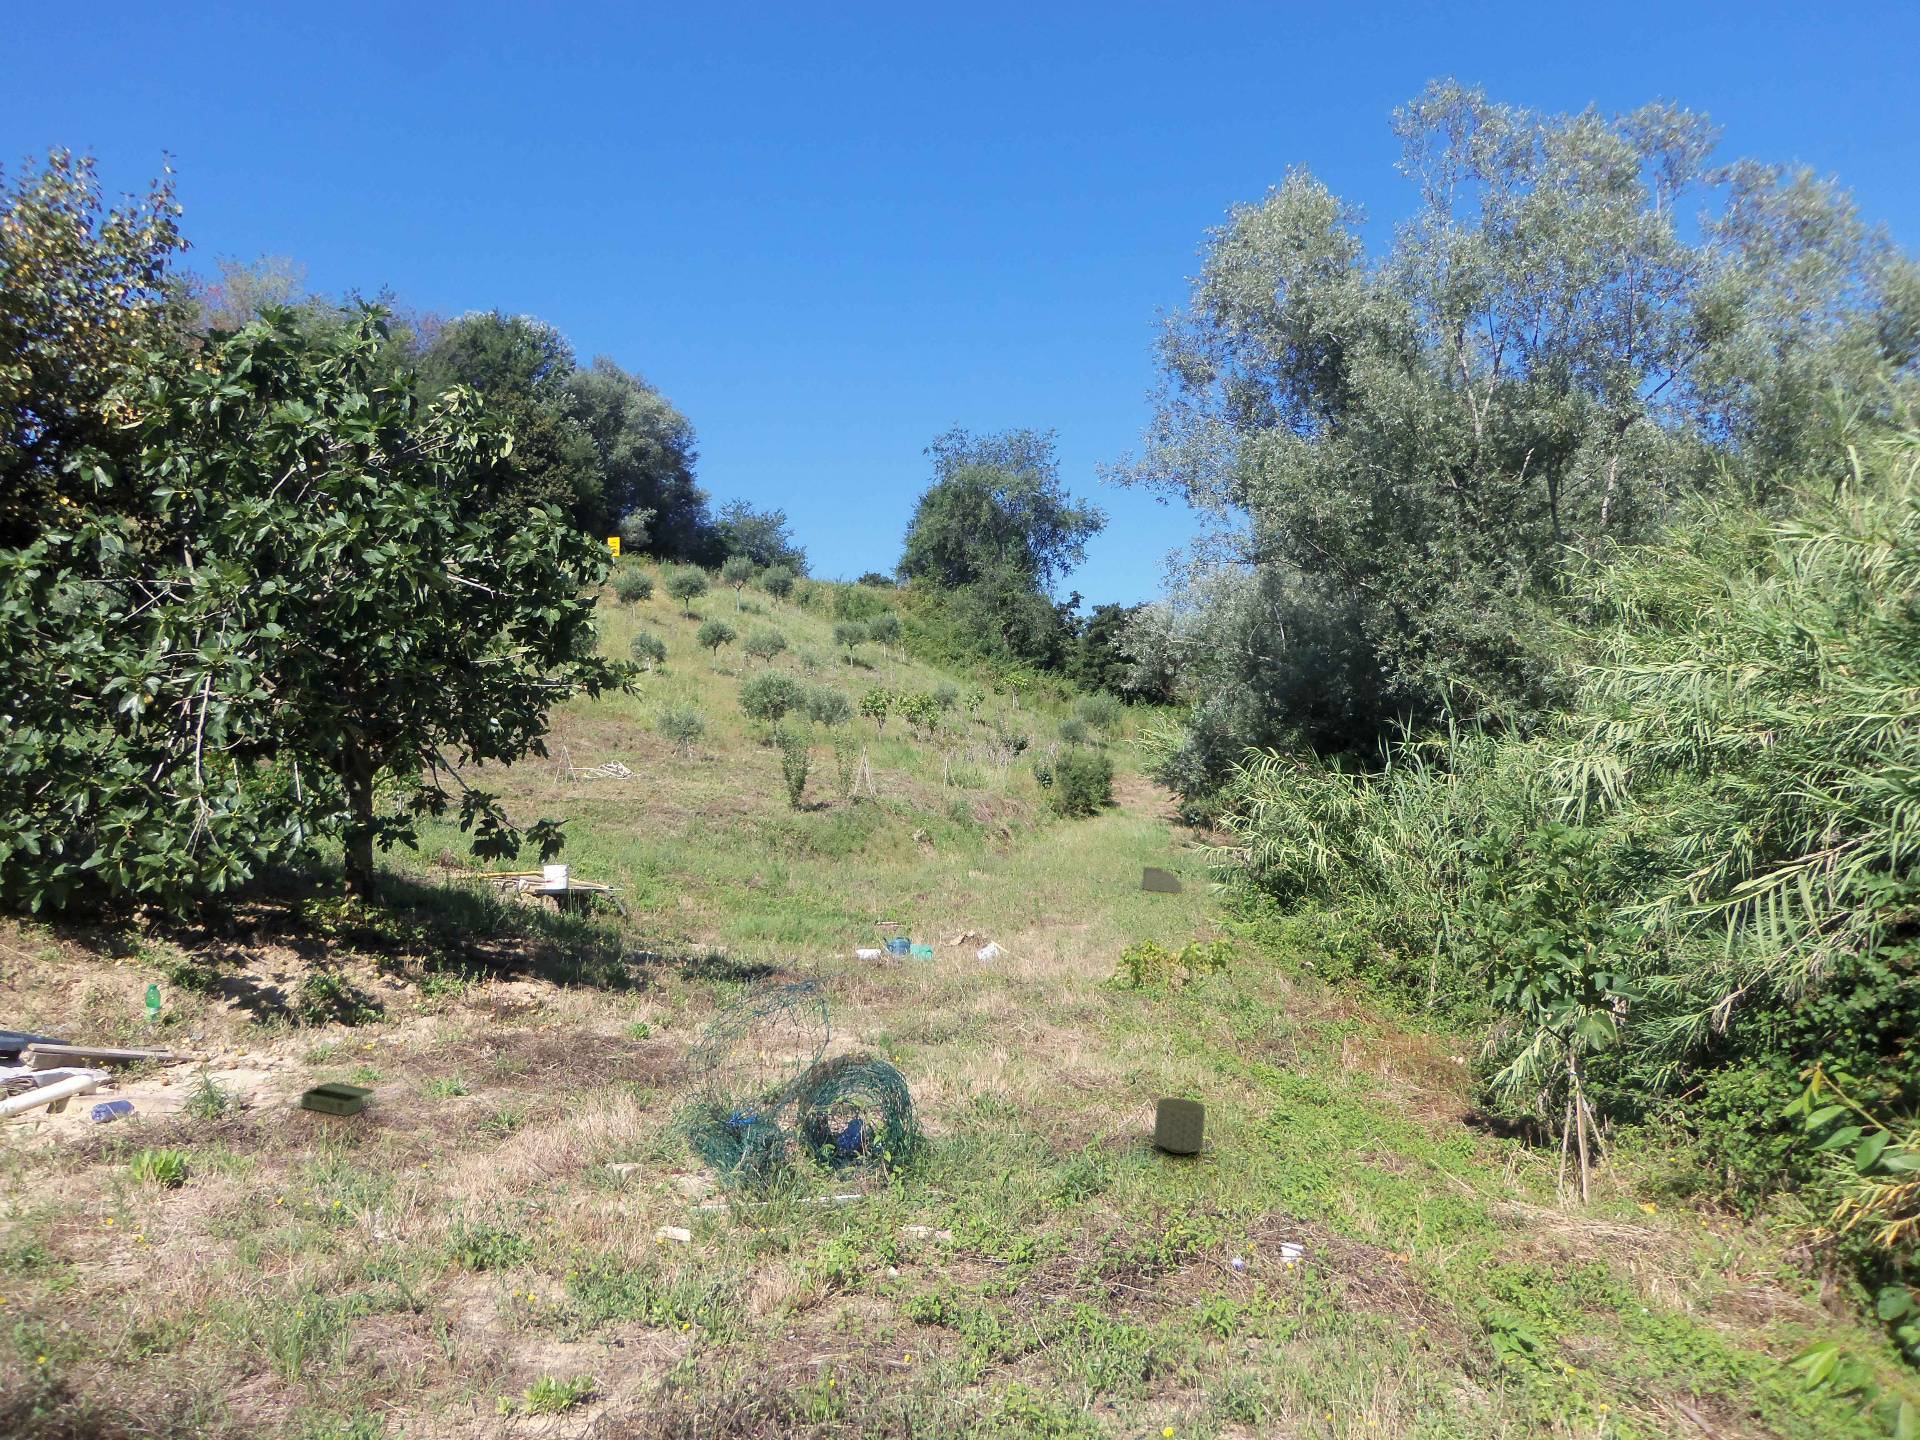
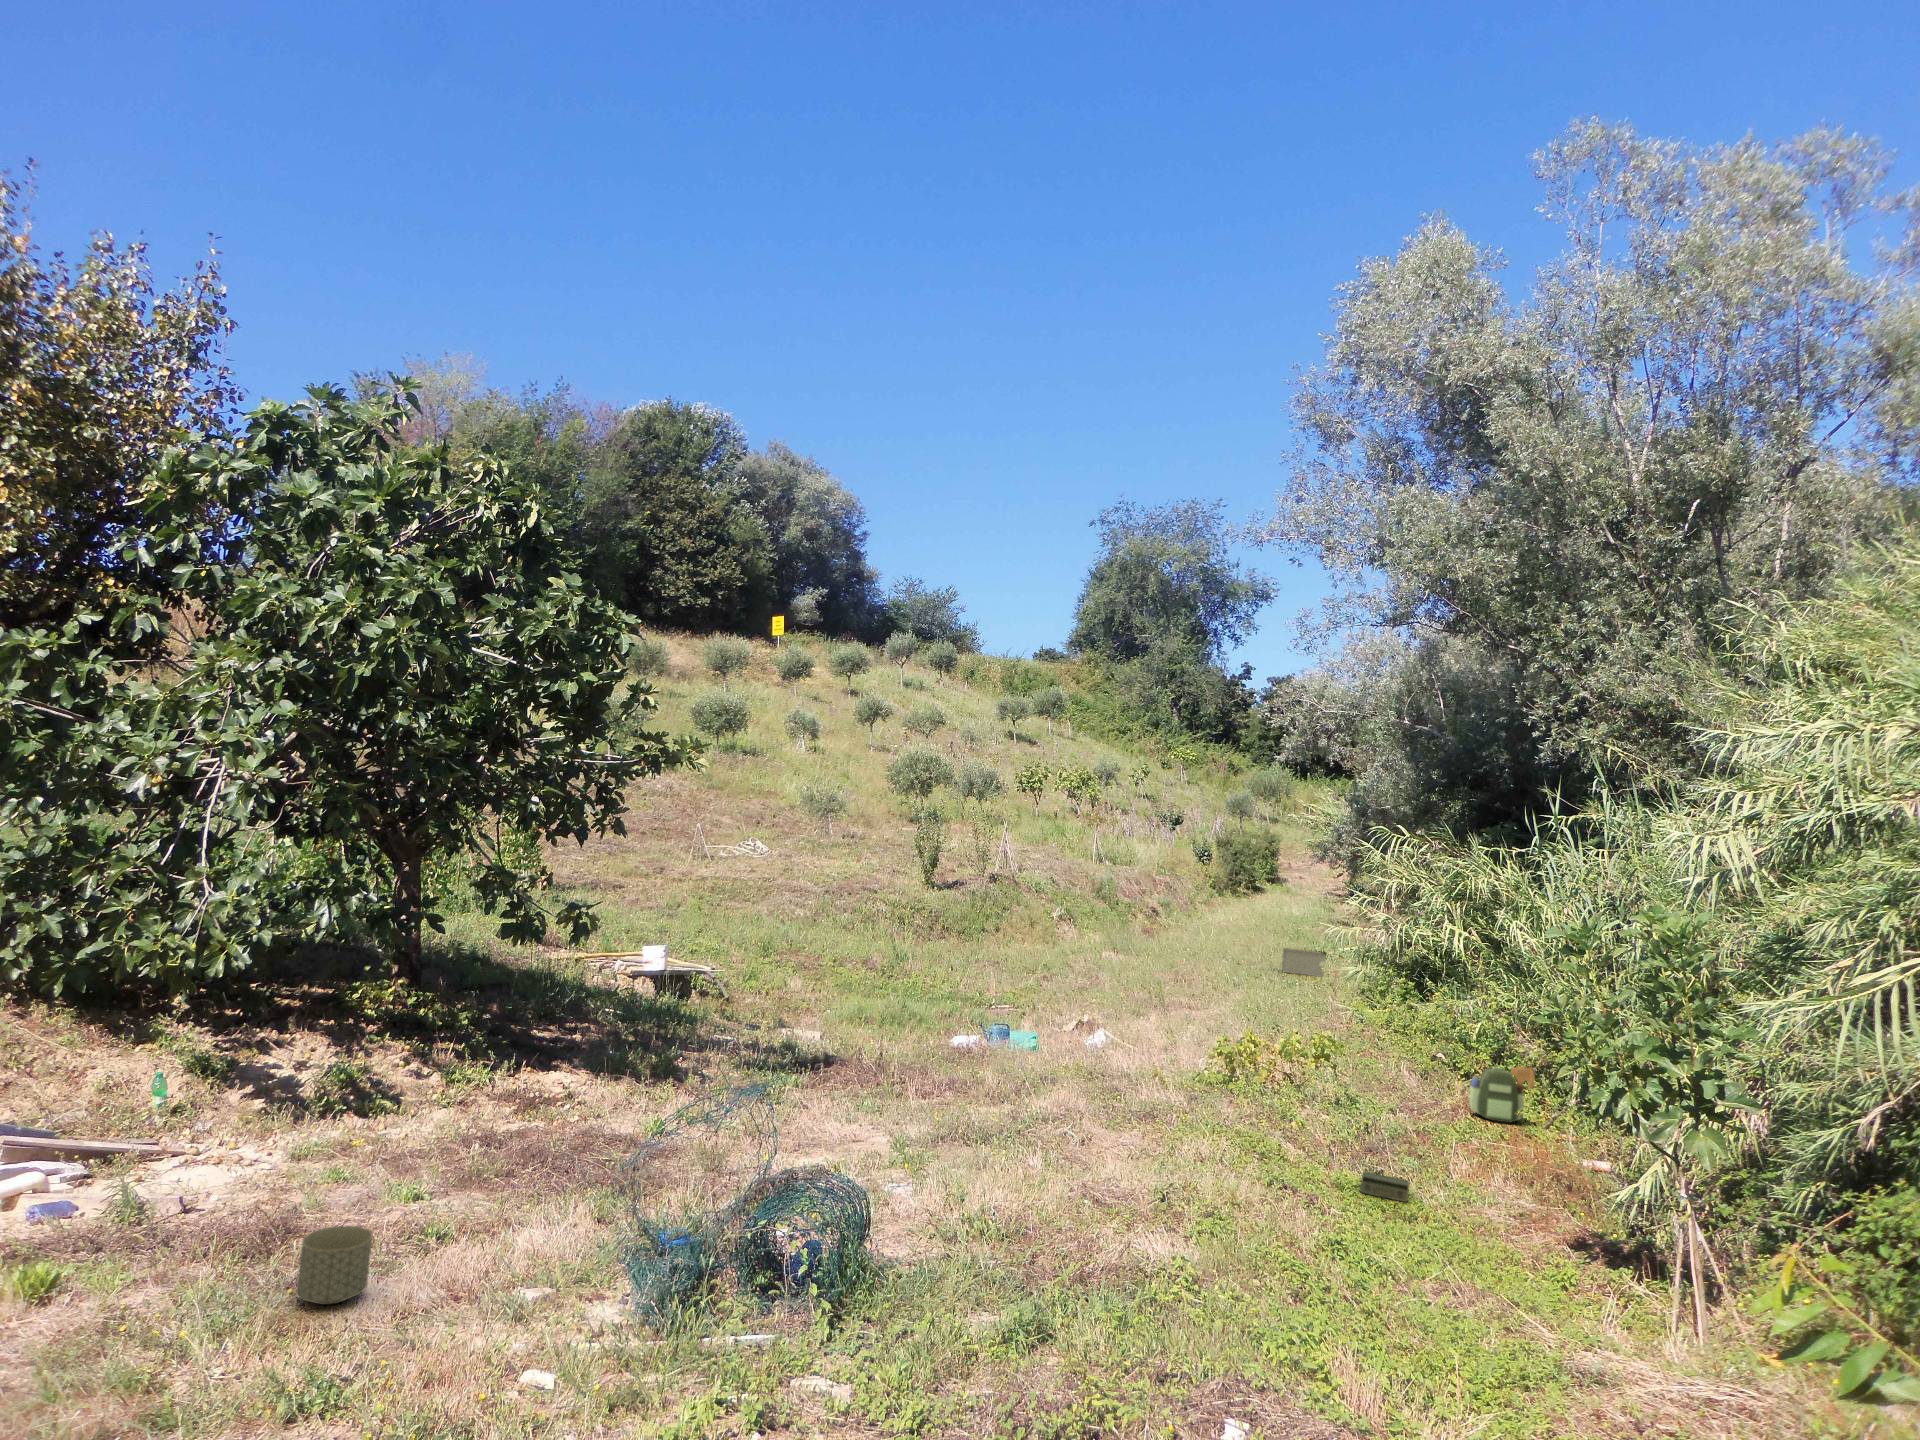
backpack: none [1338,957,1393,1005] -> present [1469,1067,1535,1122]
toolbox: present [301,1082,374,1116] -> present [1360,1171,1409,1202]
planter: present [1154,1098,1205,1154] -> present [296,1226,373,1305]

